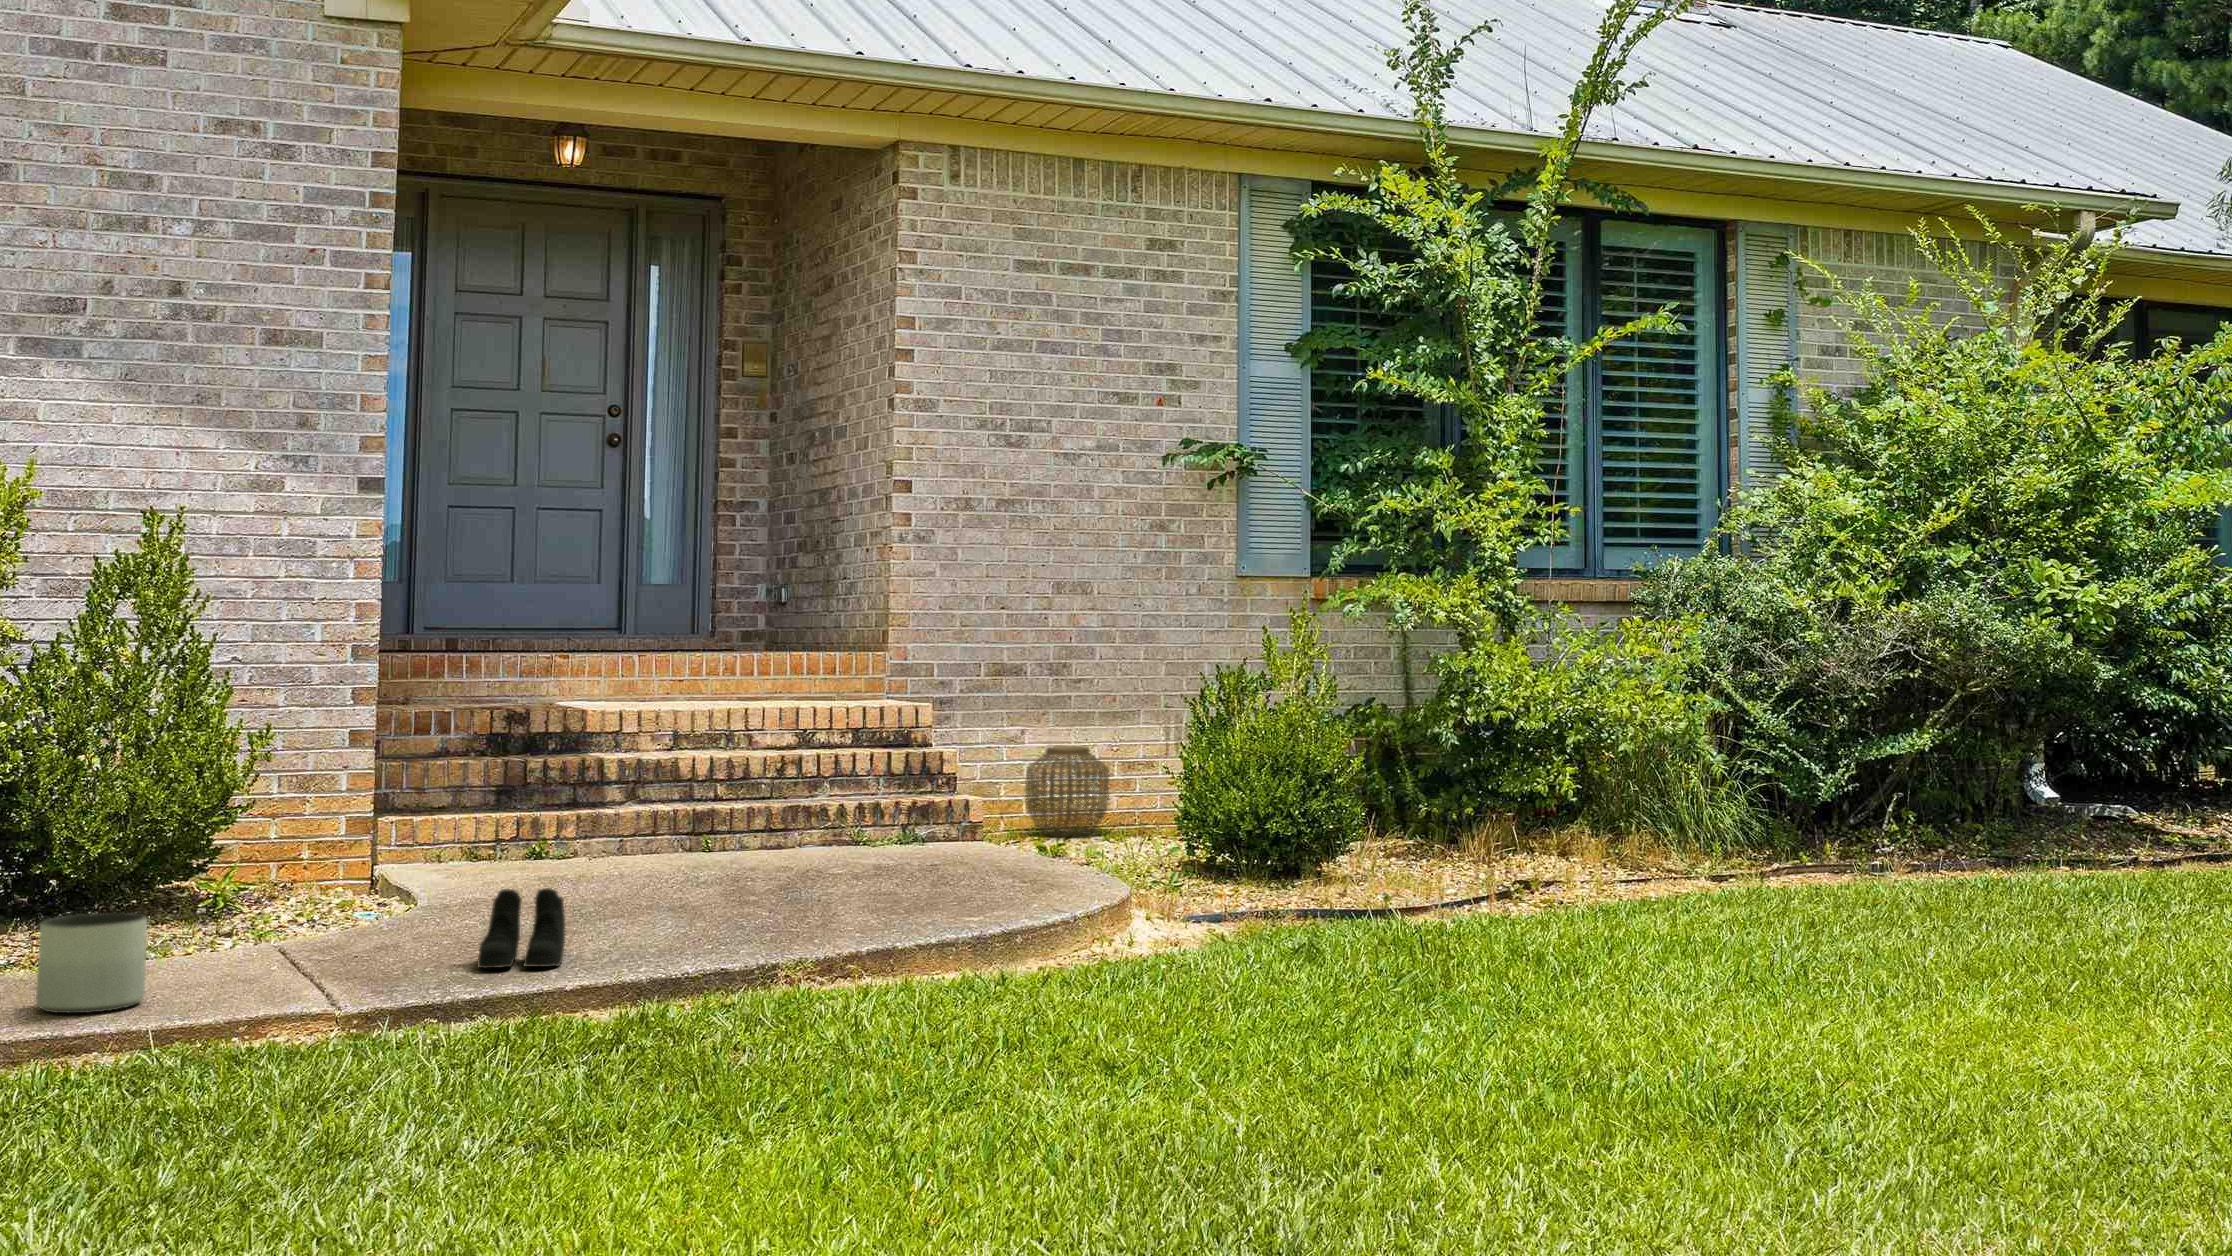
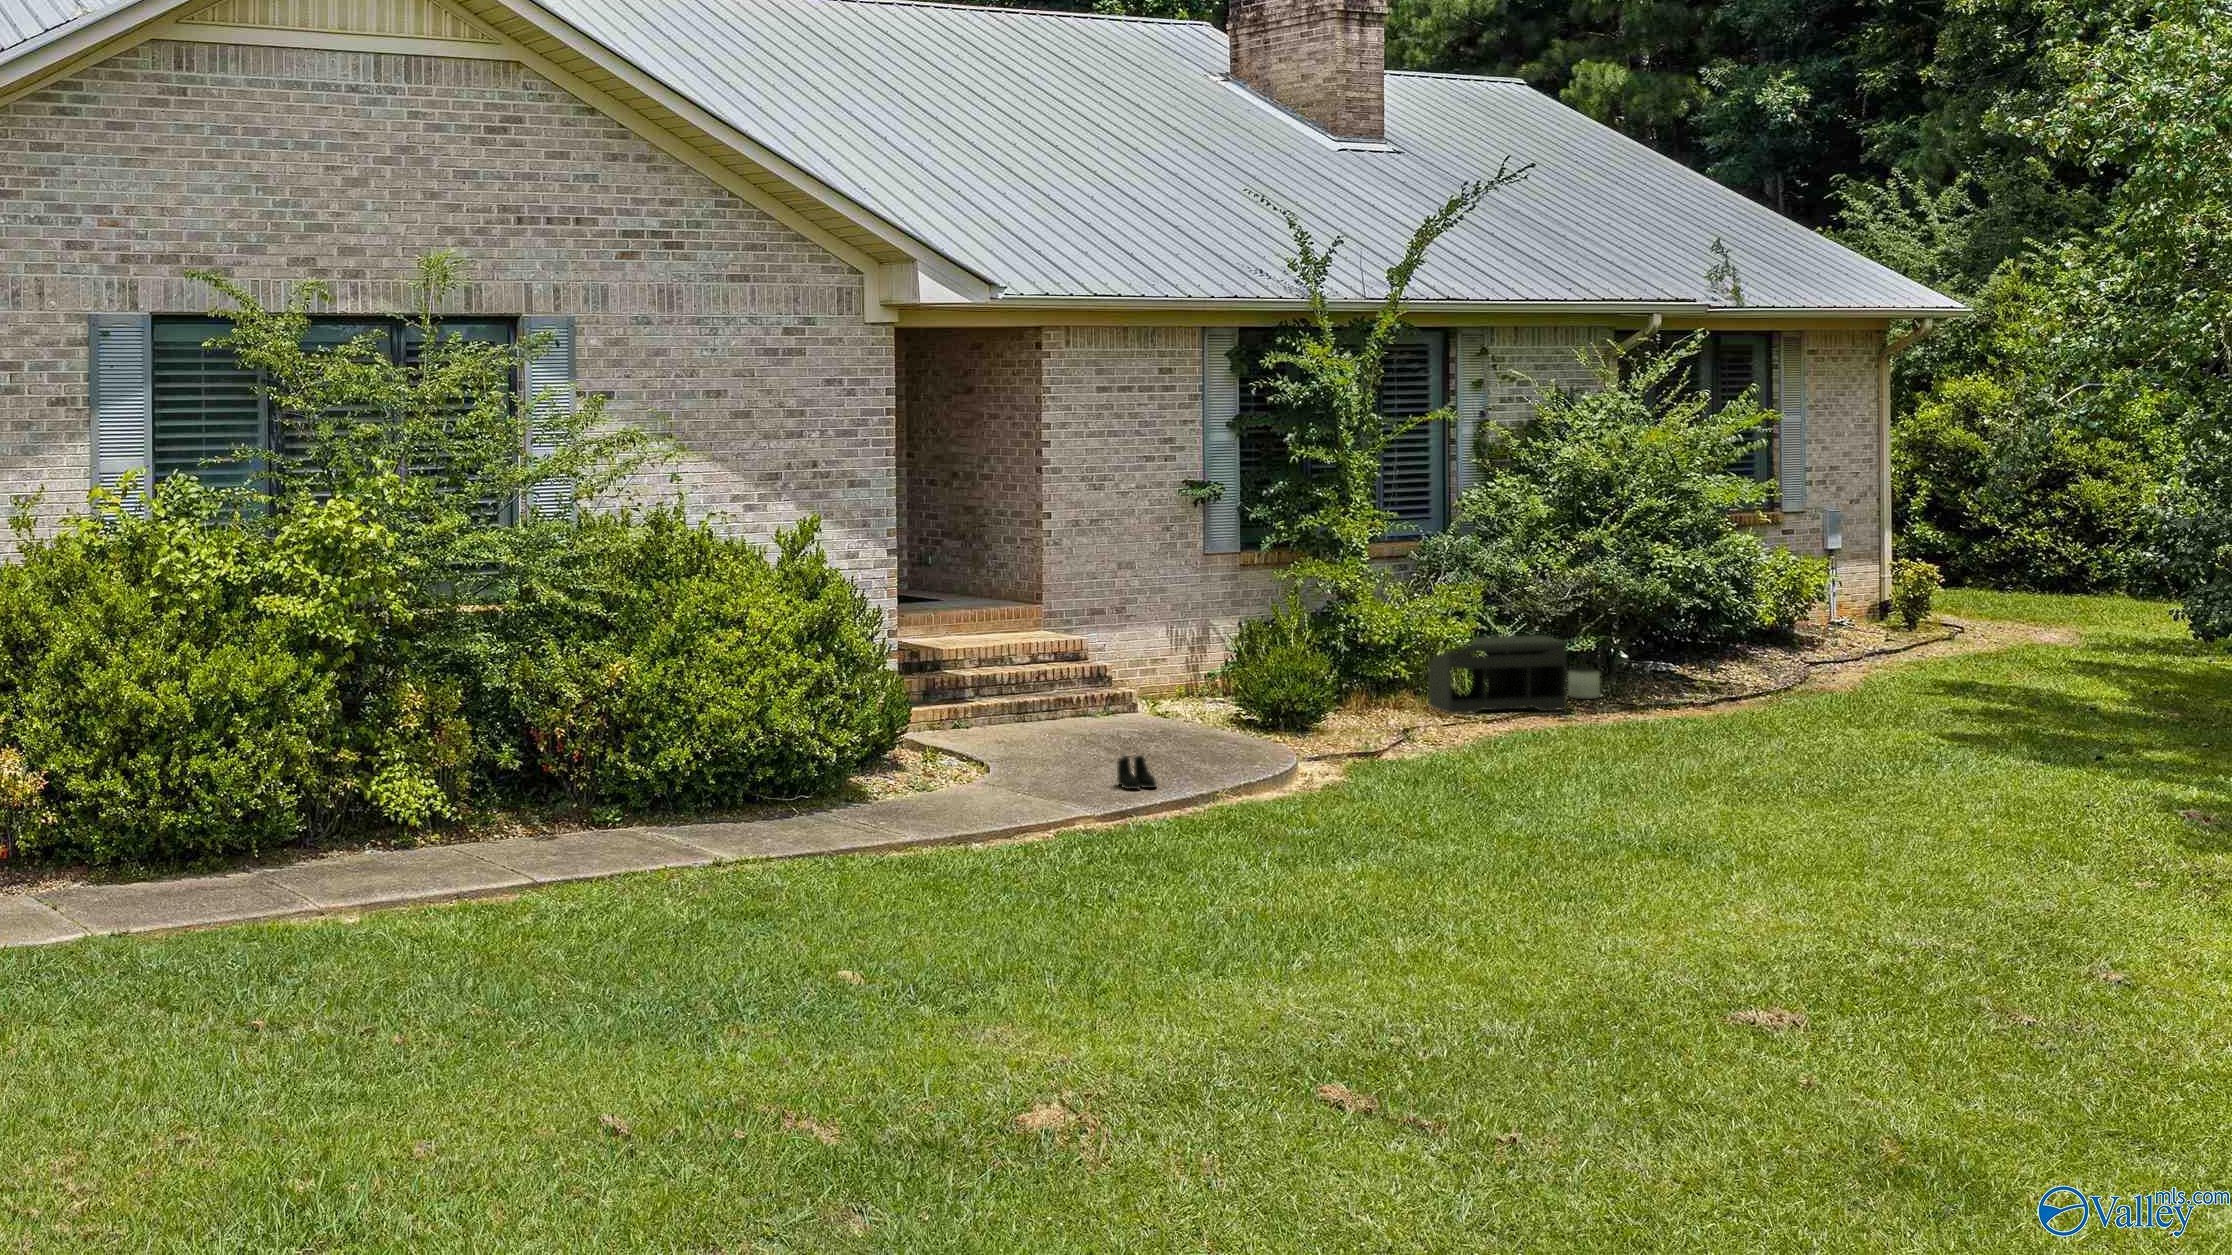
bench: none [1568,727,1817,866] -> present [1428,635,1567,714]
woven basket: present [1026,746,1109,836] -> none [1126,655,1172,706]
planter: present [36,913,147,1013] -> present [1567,669,1600,699]

